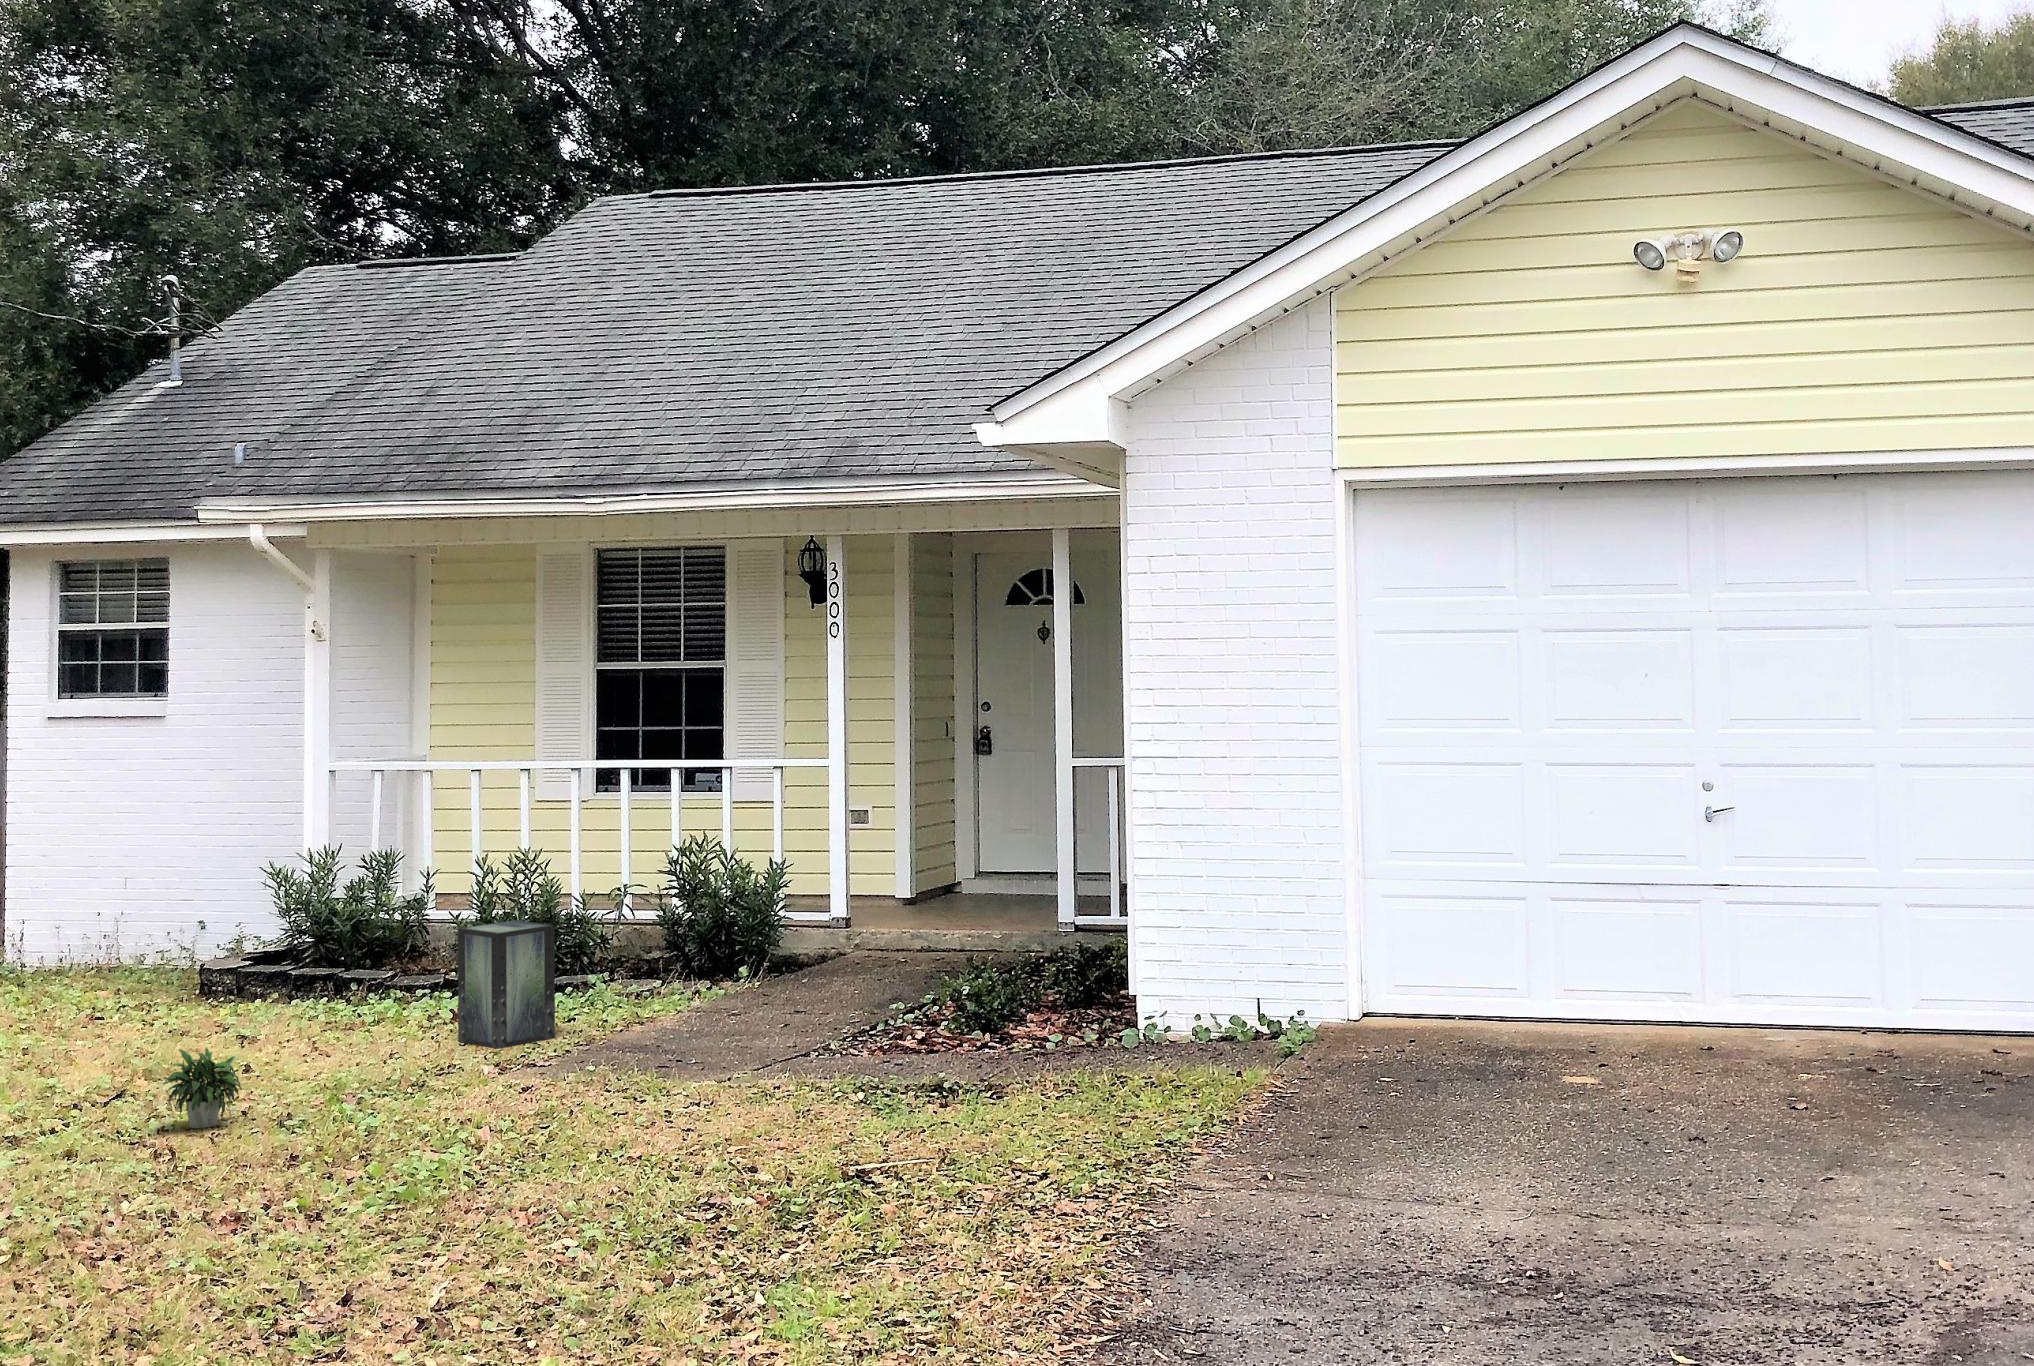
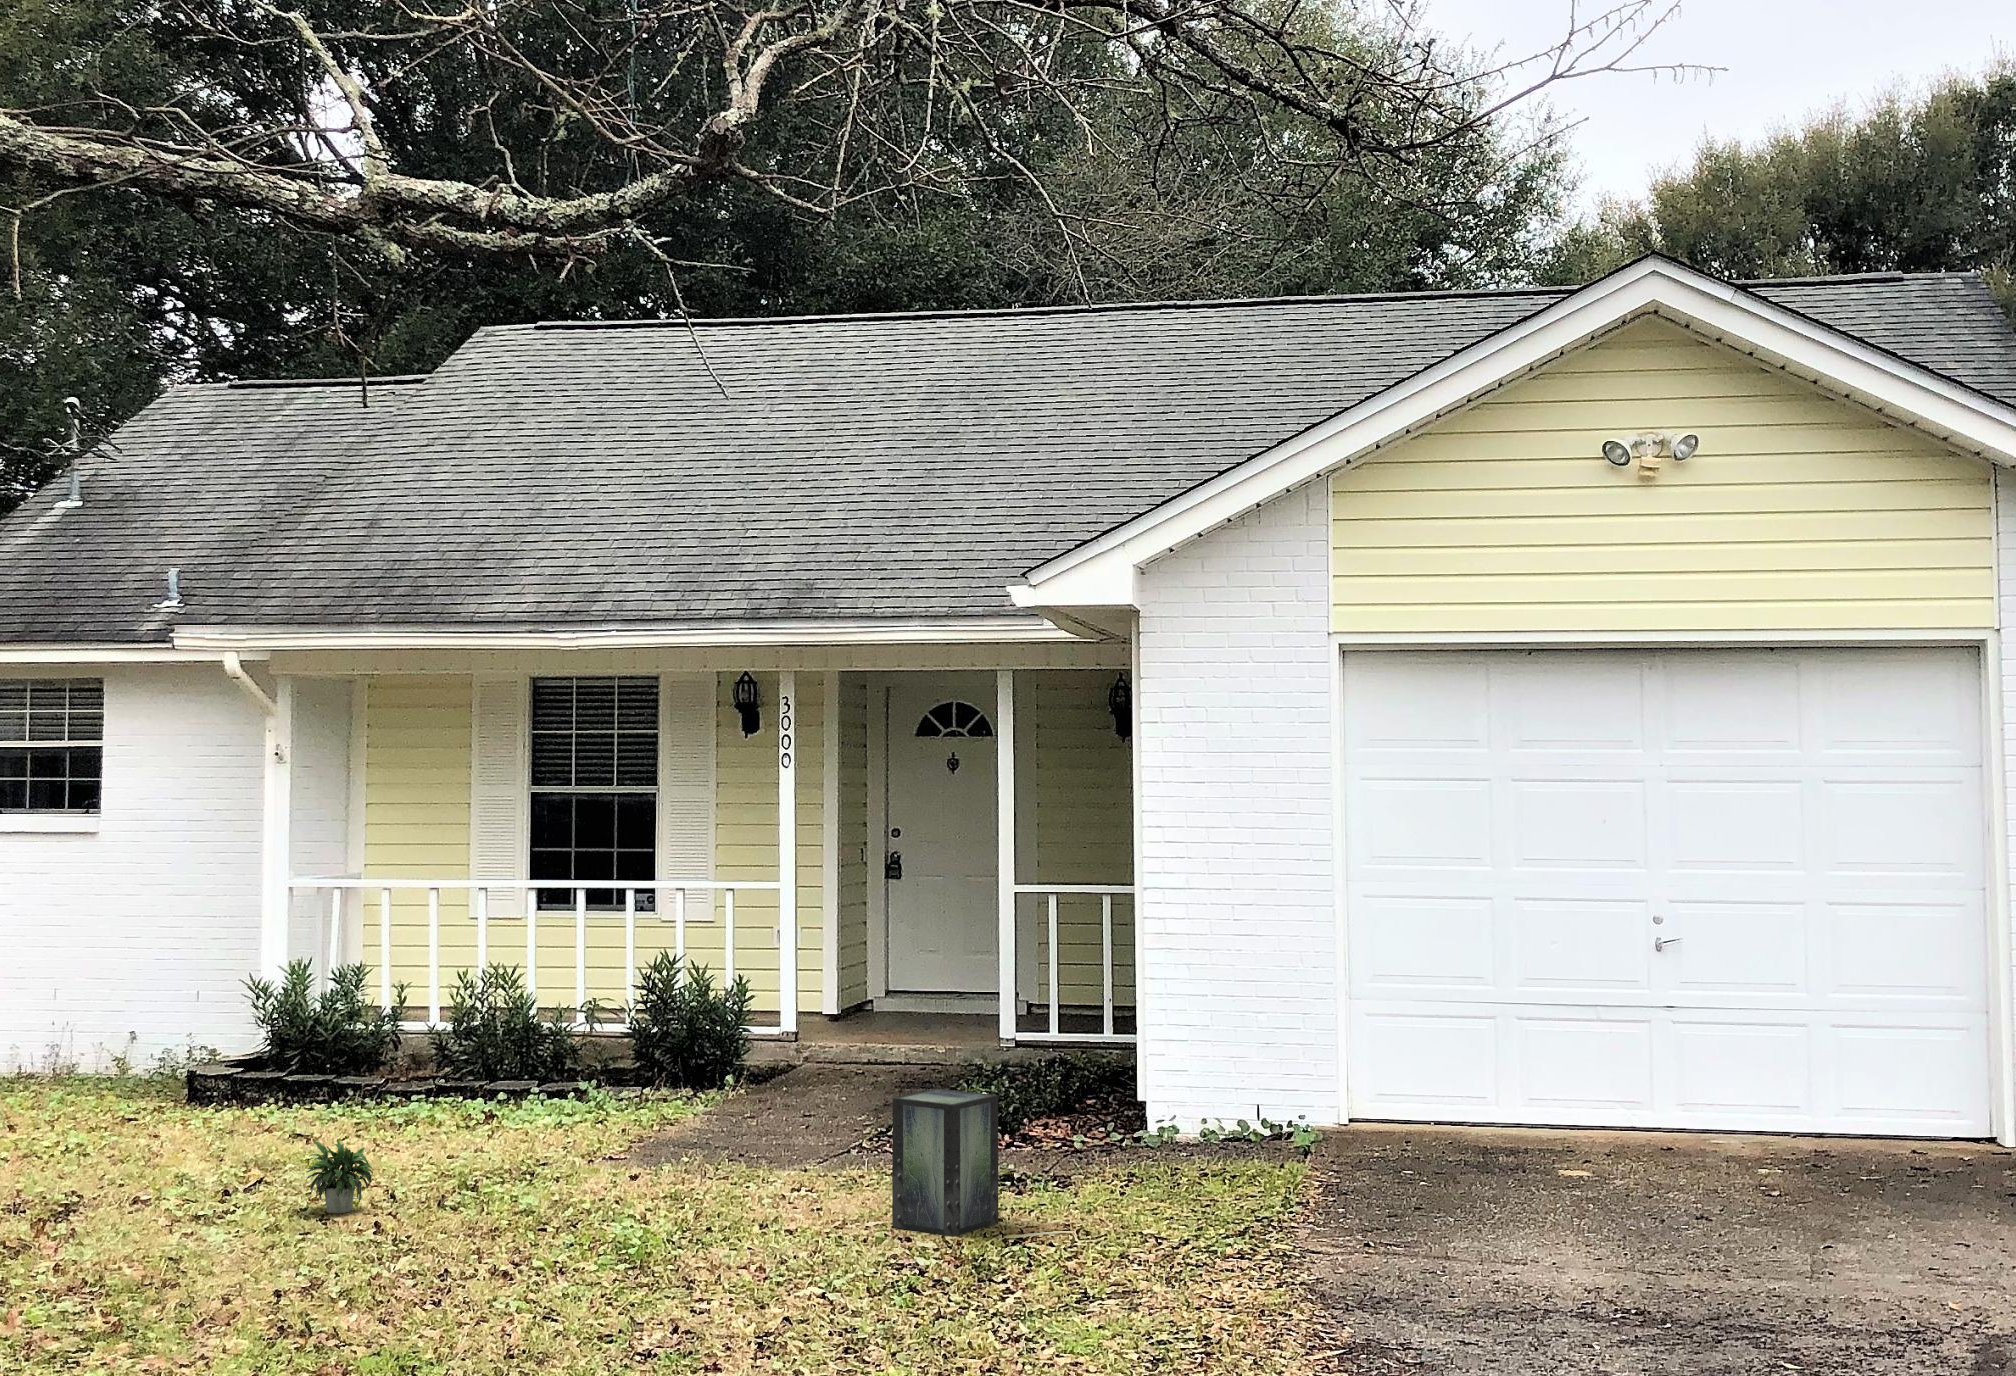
storage box: present [458,920,555,1049] -> present [892,1089,999,1236]

